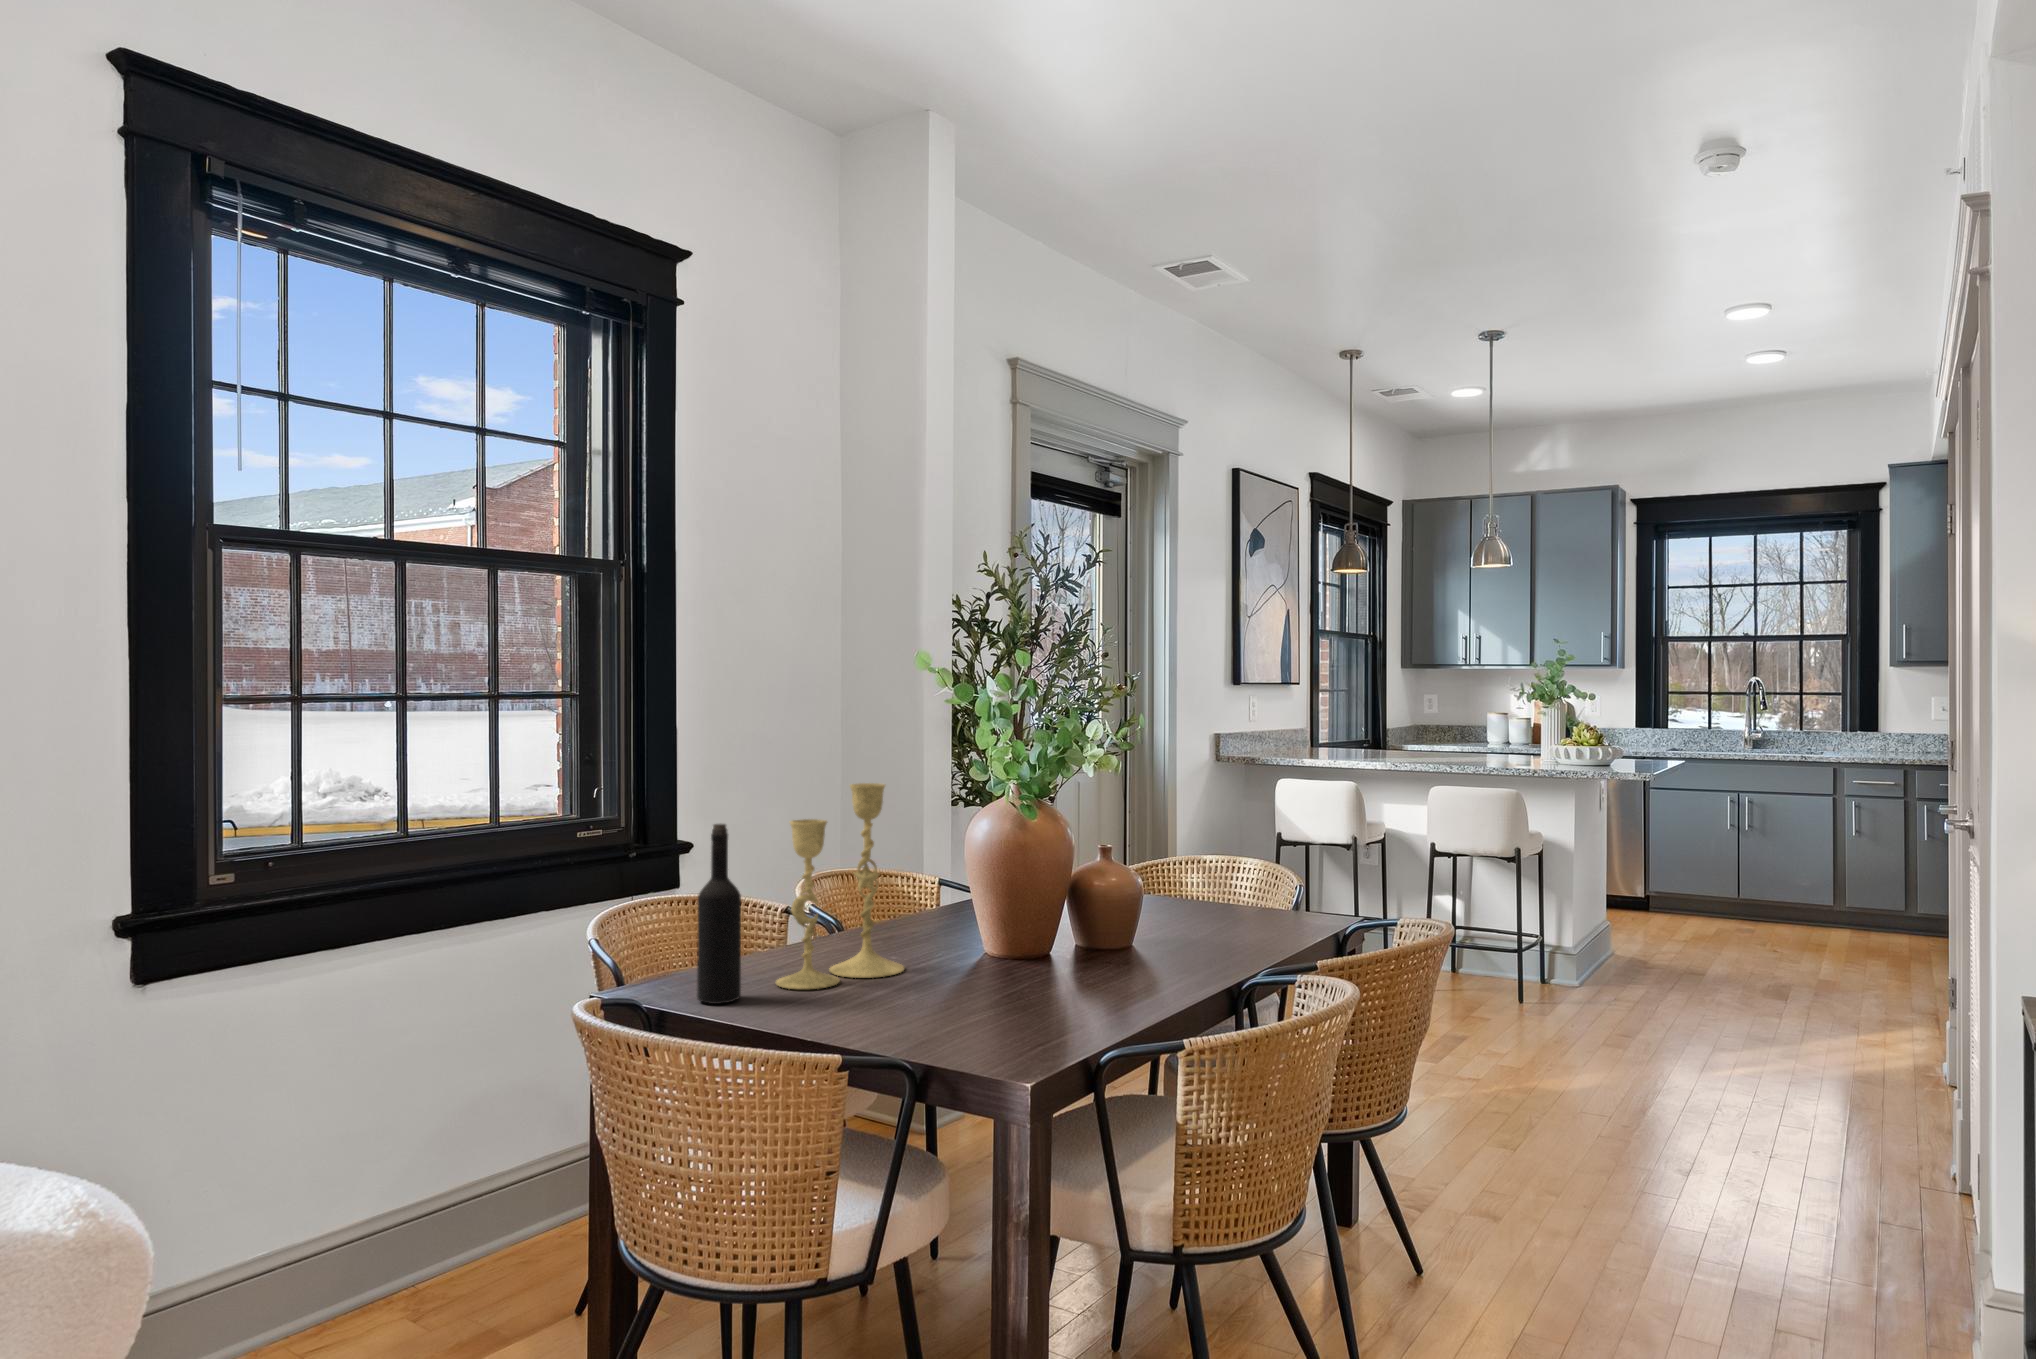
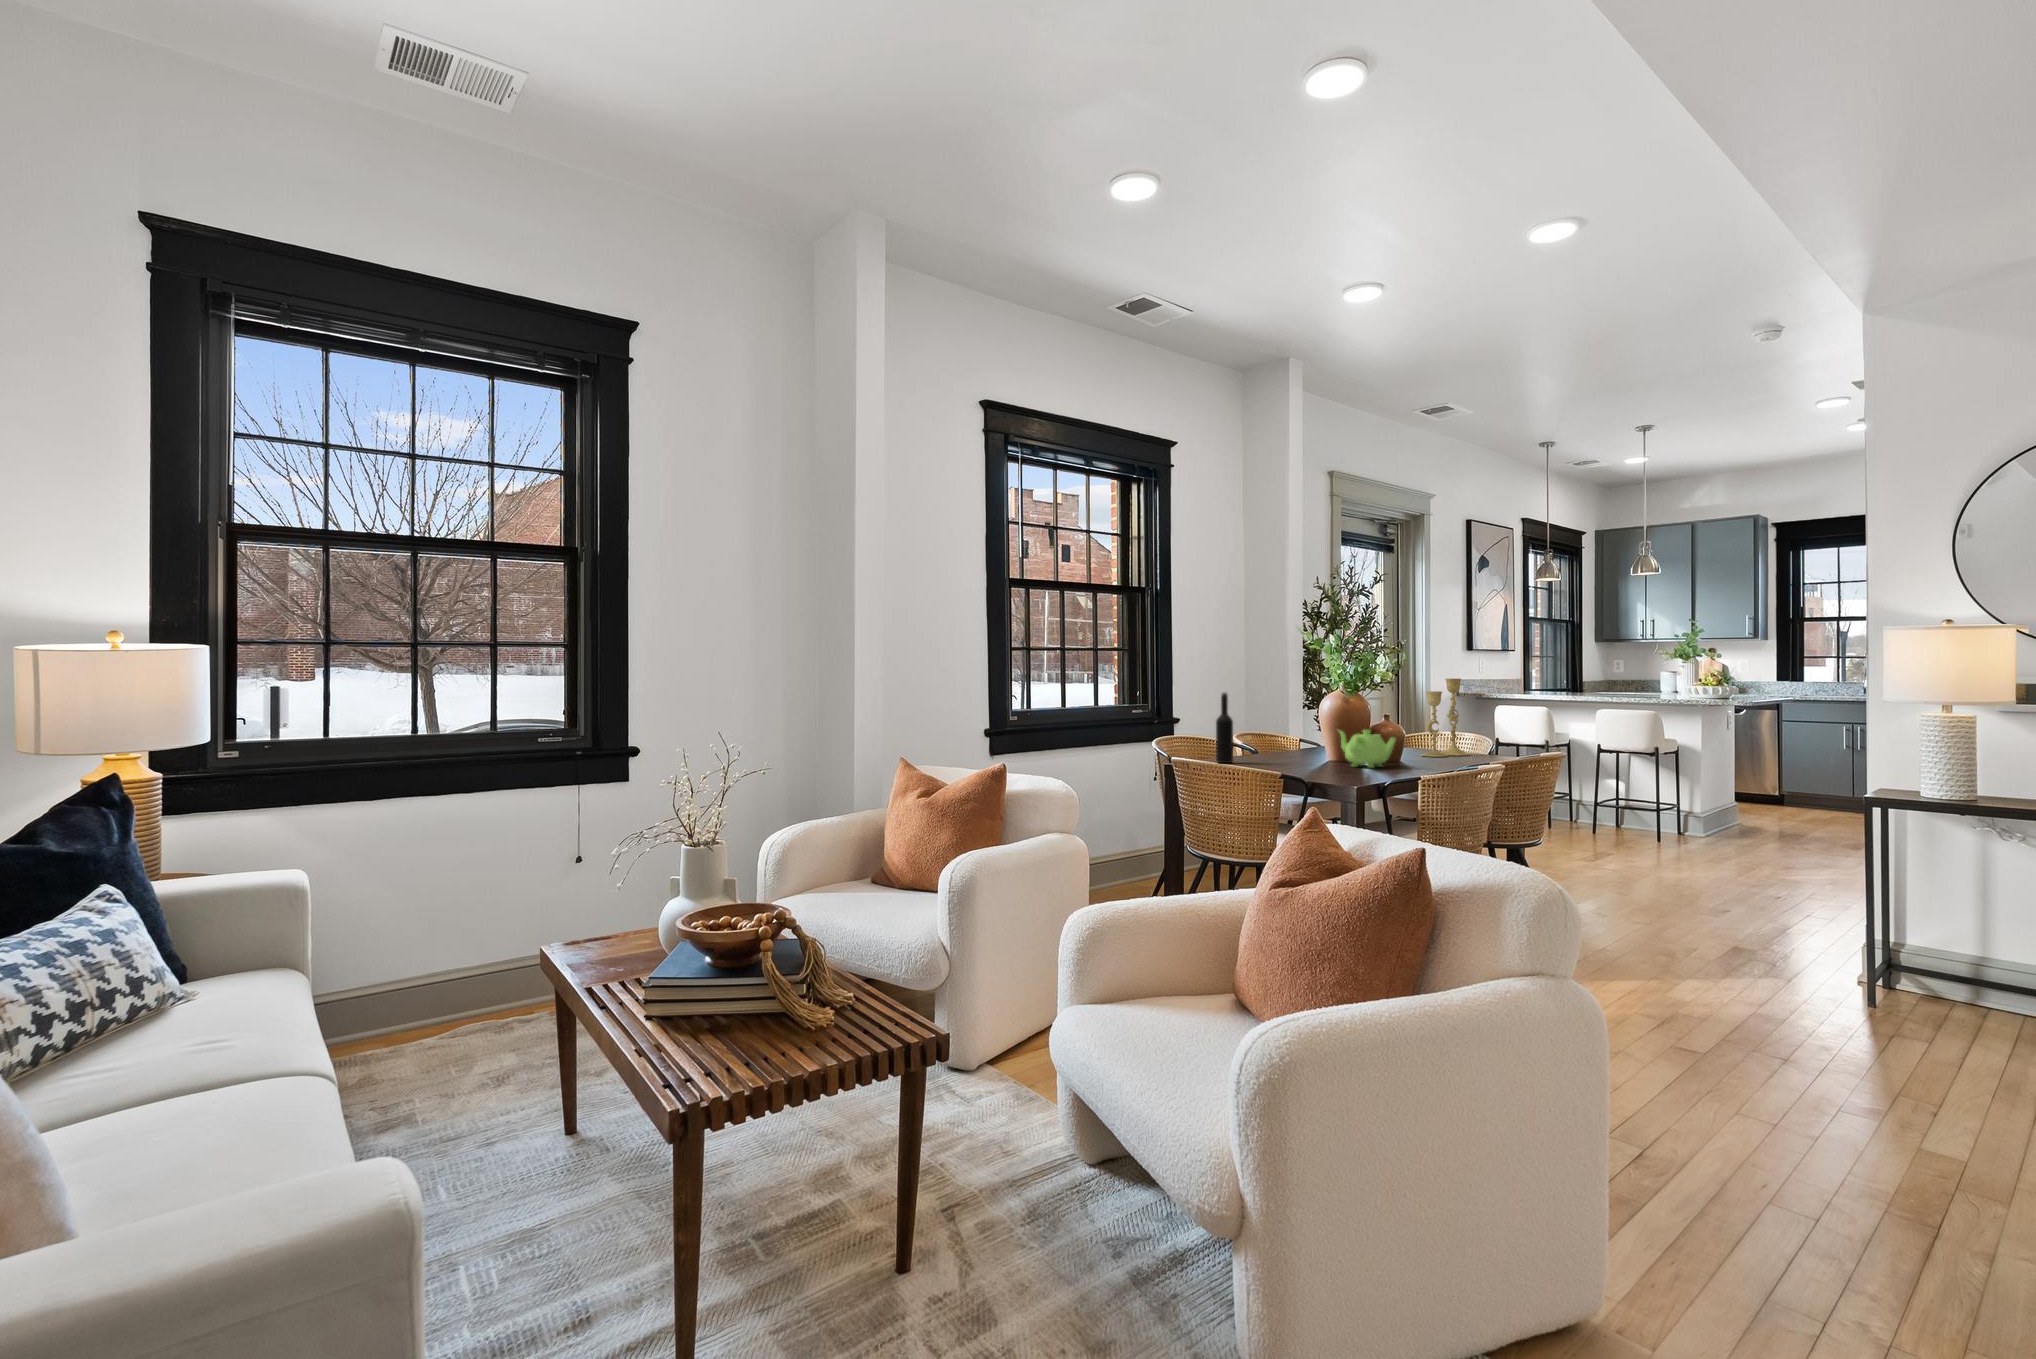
candlestick: present [776,783,904,989] -> present [1421,678,1470,757]
teapot: none [986,914,1121,1017] -> present [1339,730,1396,768]

